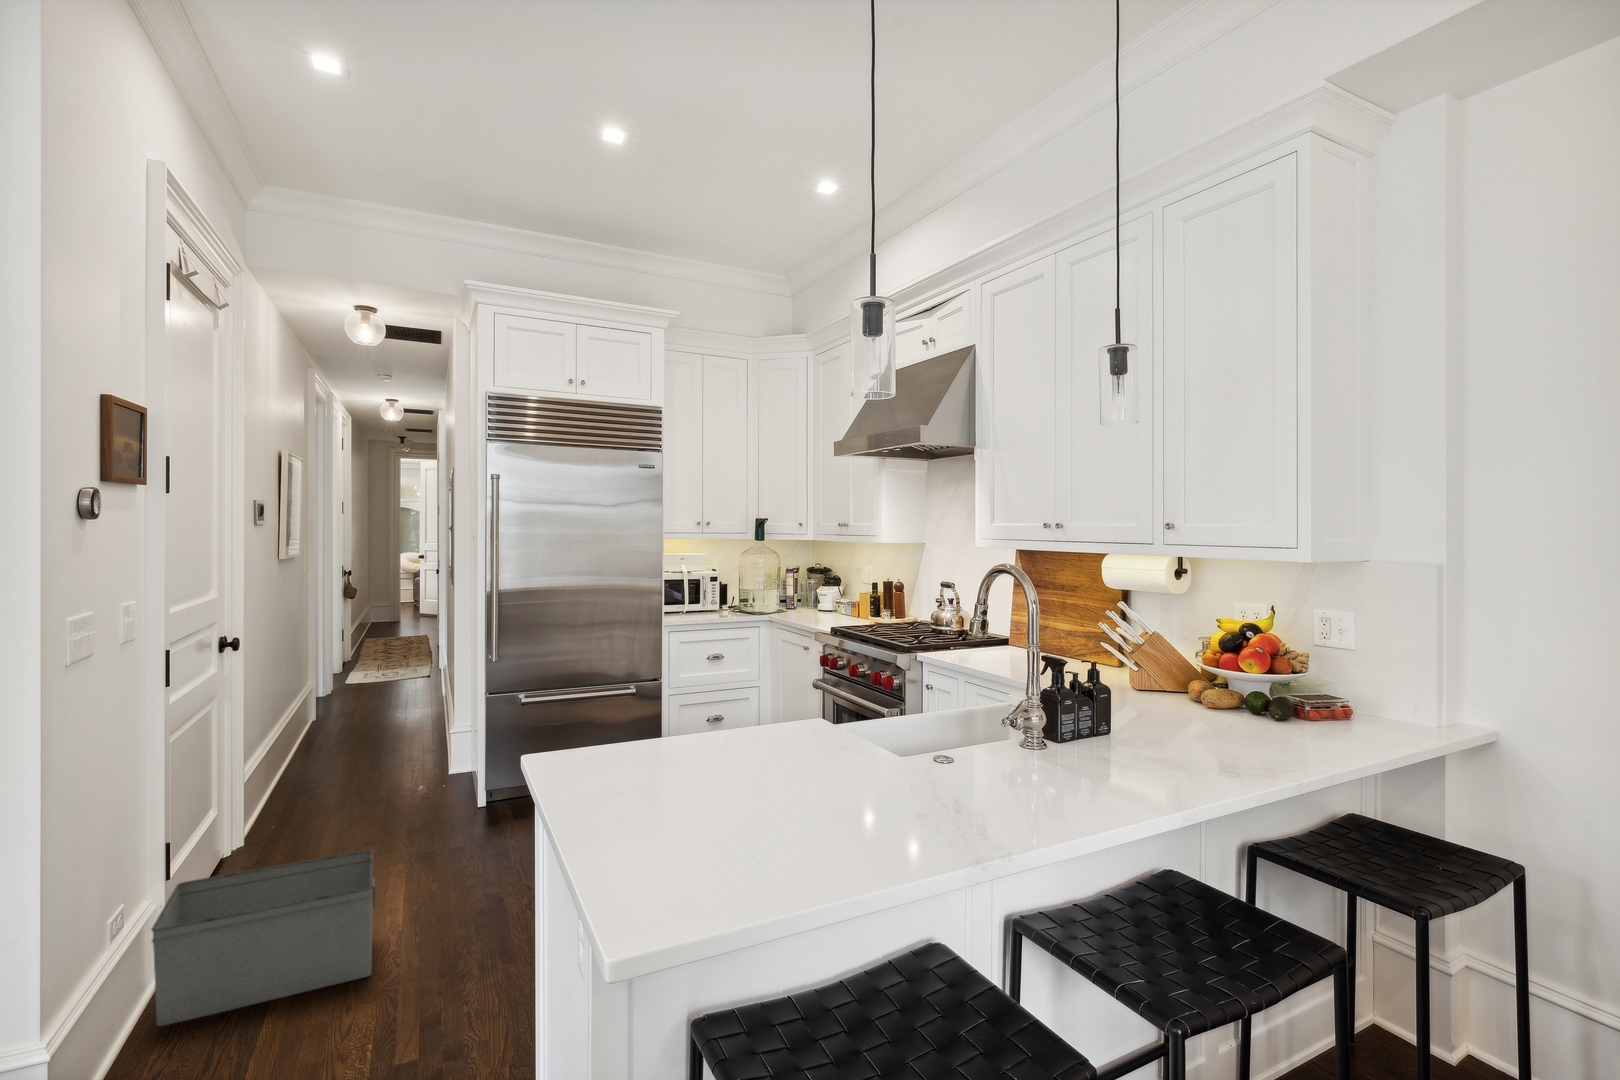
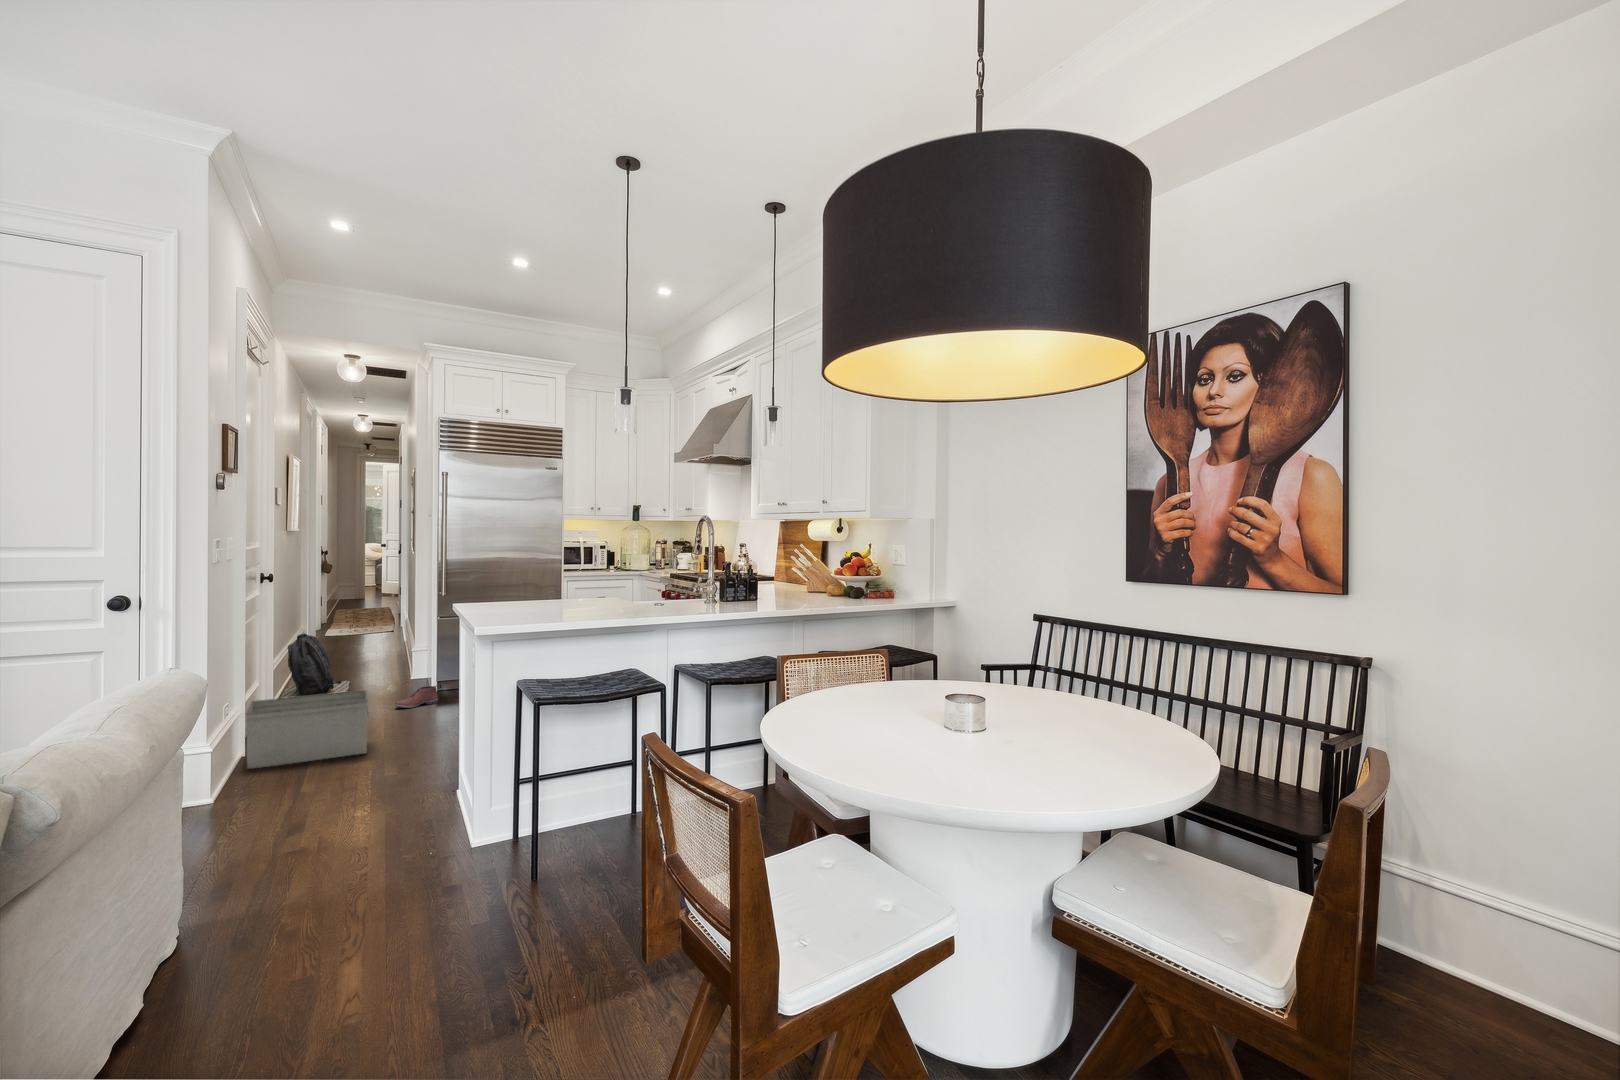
backpack: none [259,714,366,821] -> present [281,633,350,698]
shoe: none [424,799,489,840] -> present [394,685,439,708]

